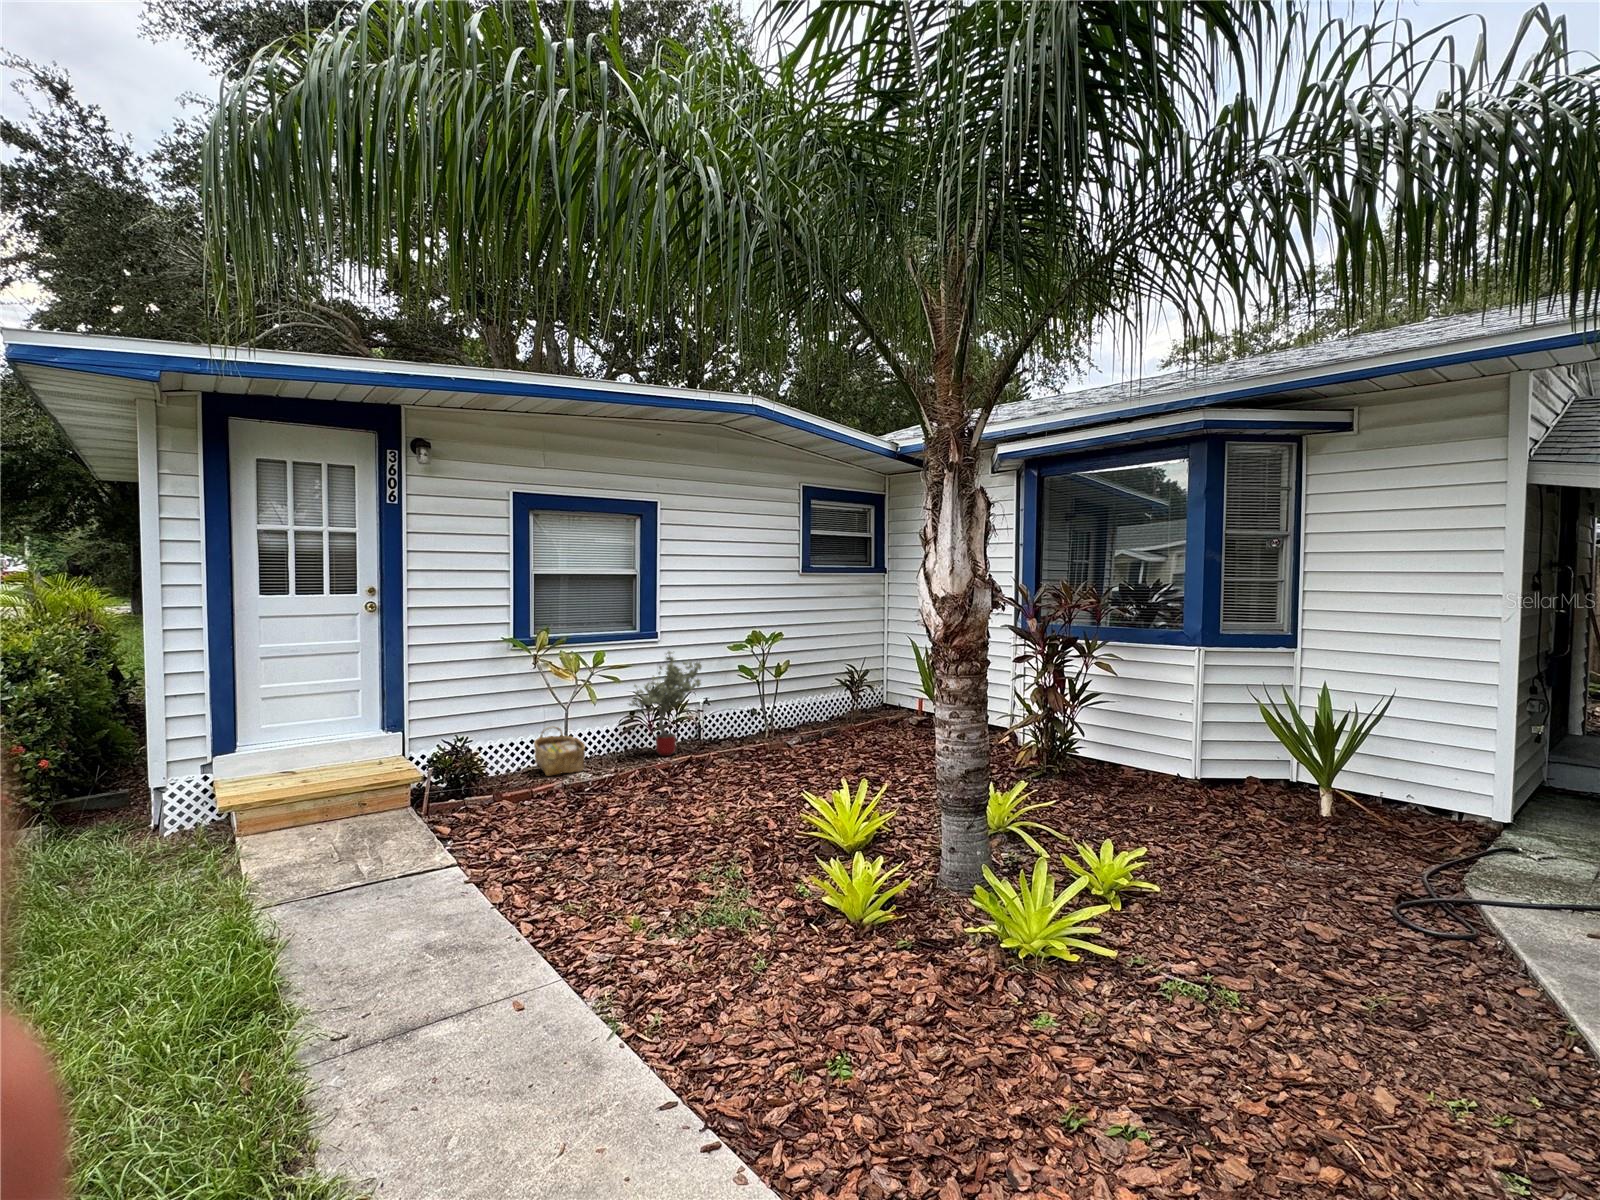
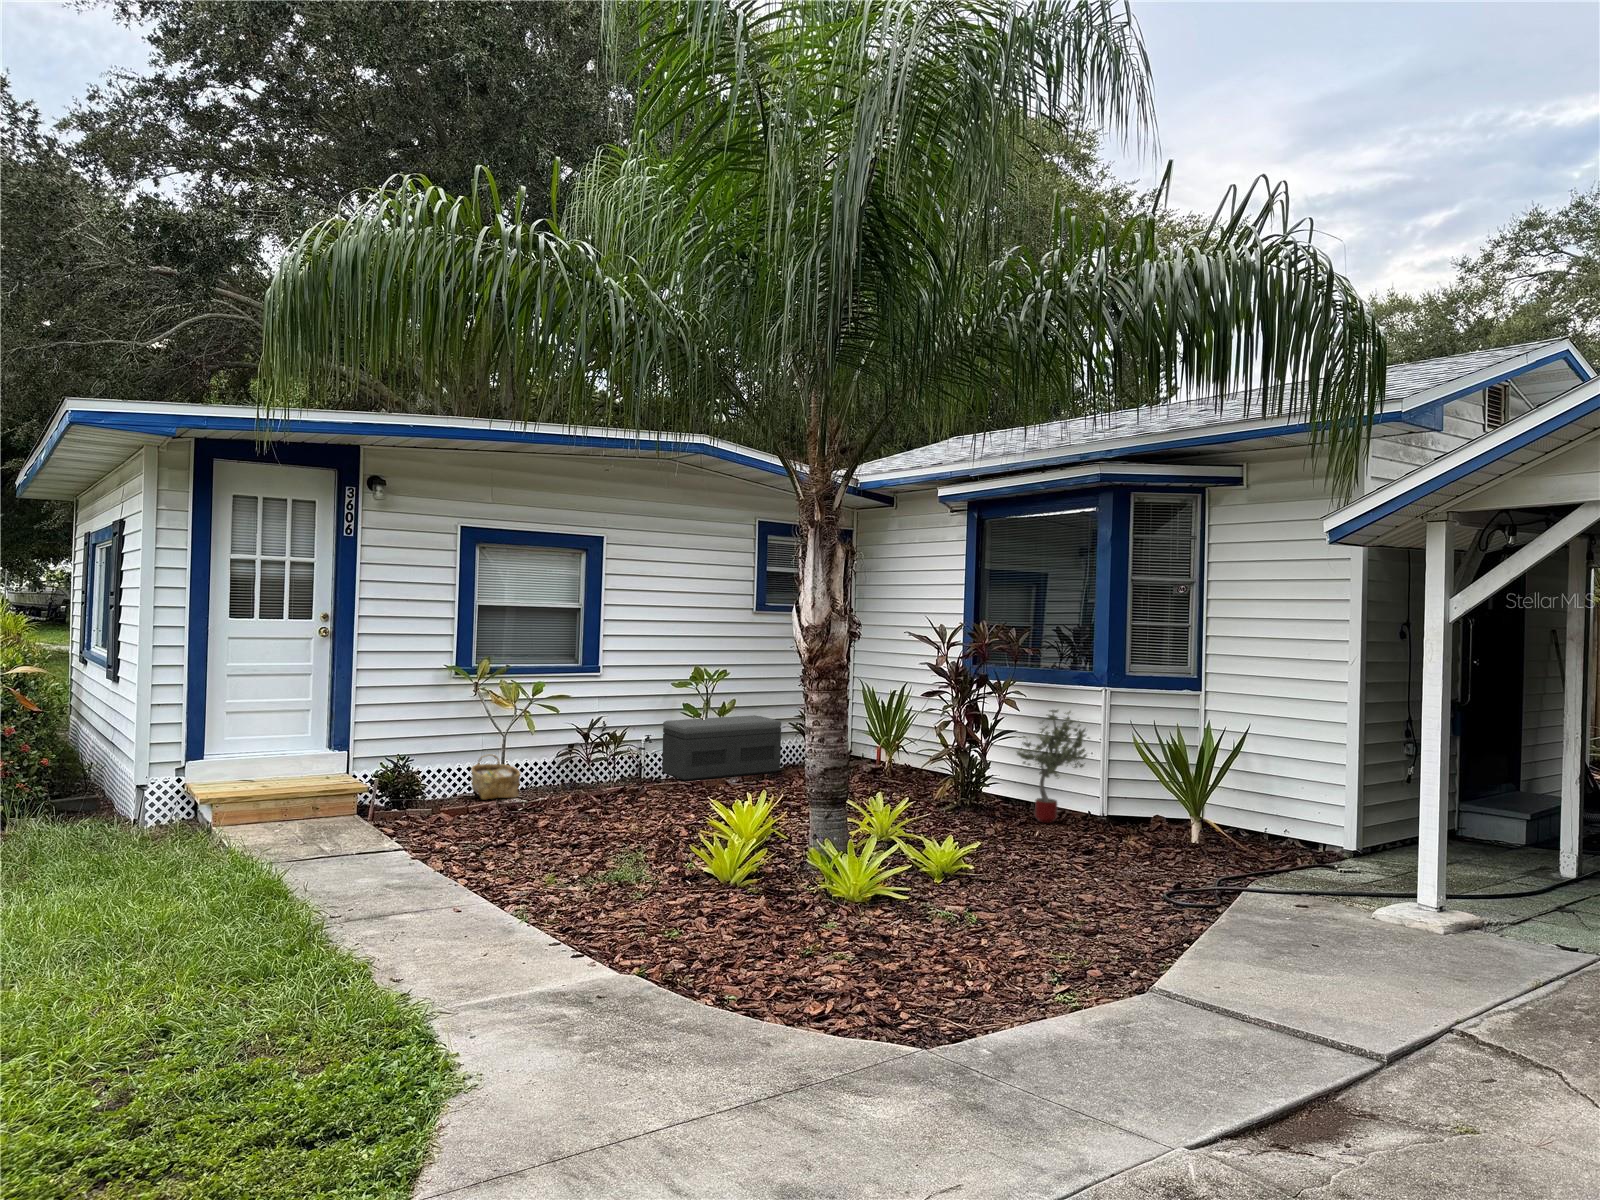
potted tree: present [629,651,702,756] -> present [1017,710,1089,823]
storage bench: none [720,673,832,742] -> present [662,715,781,781]

